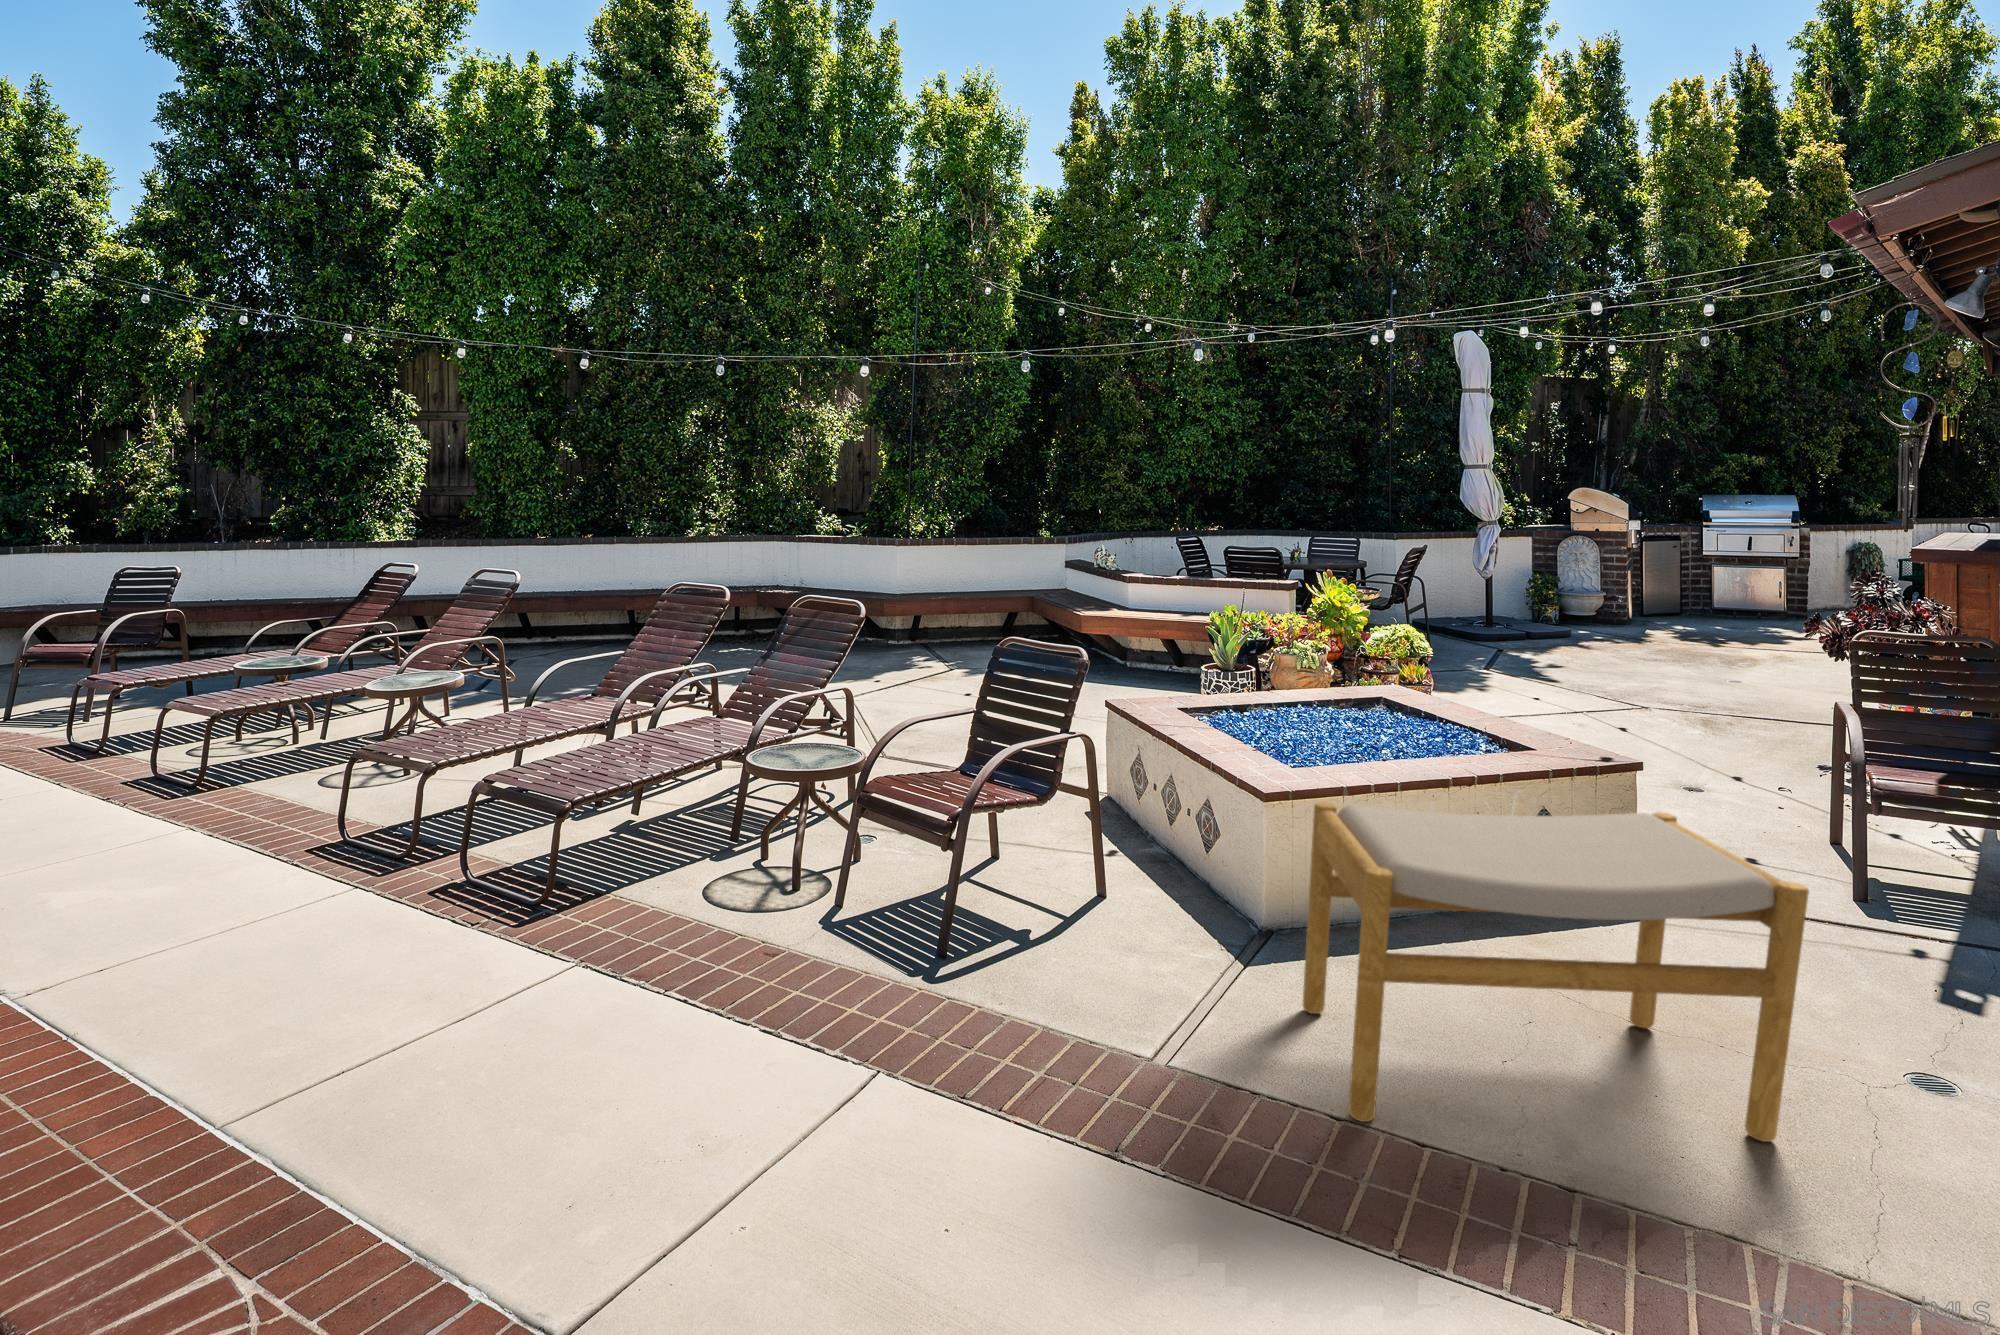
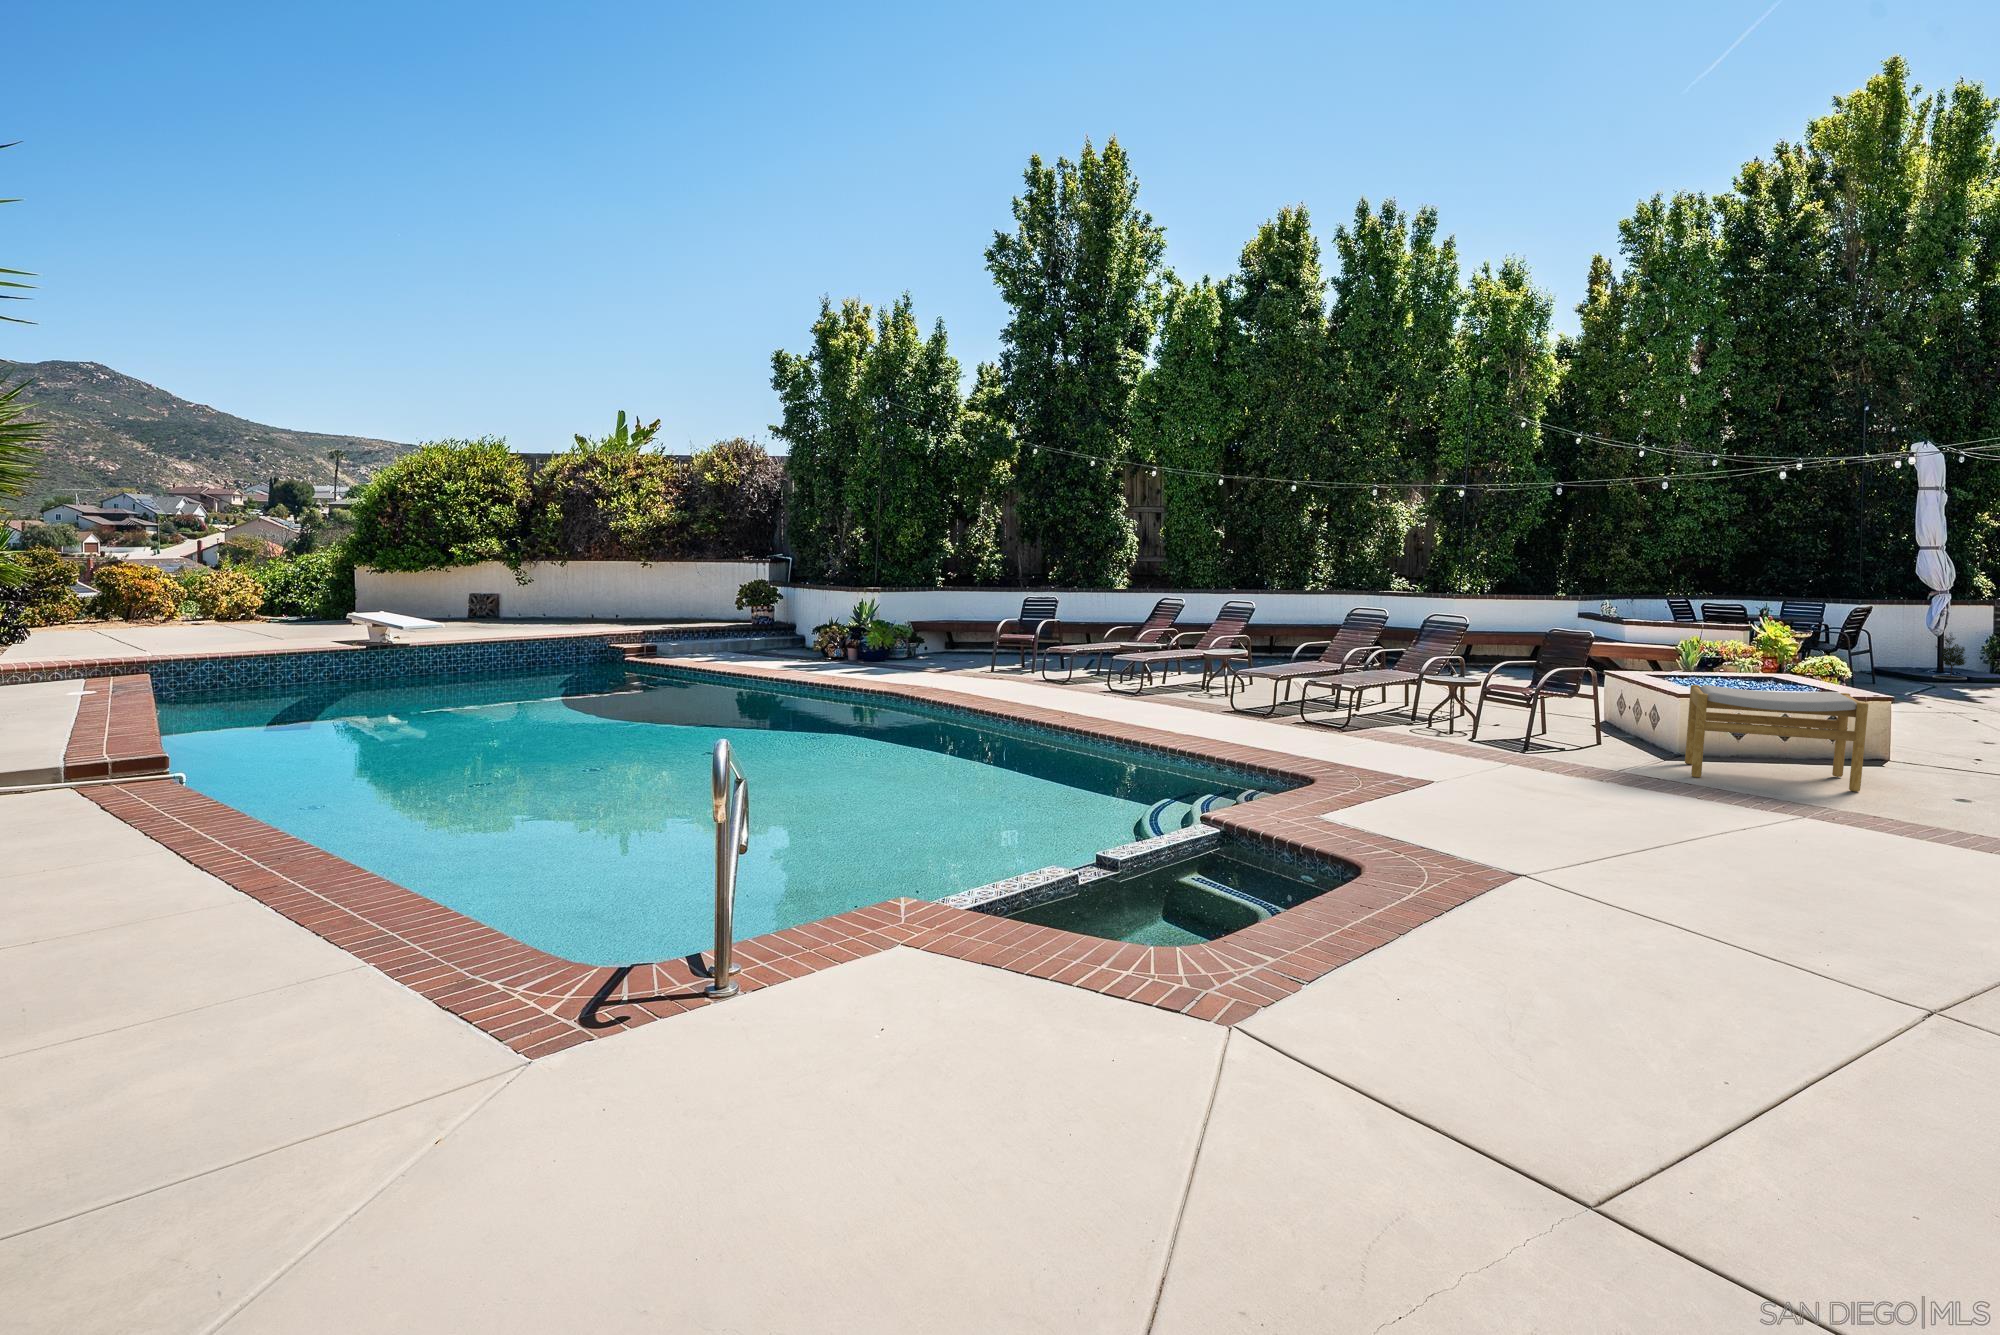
potted tree: none [1460,582,1498,642] -> present [1932,635,1967,680]

